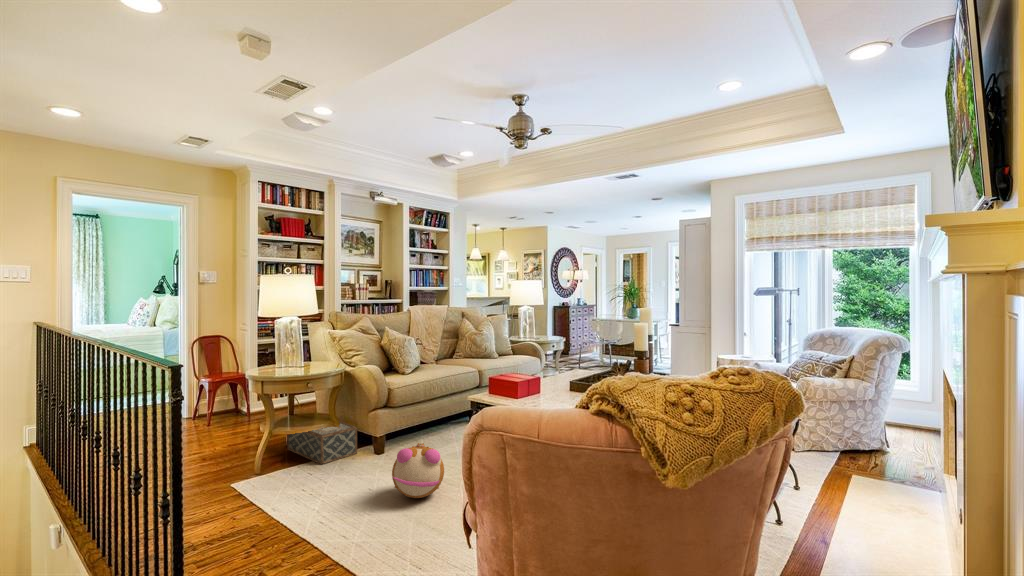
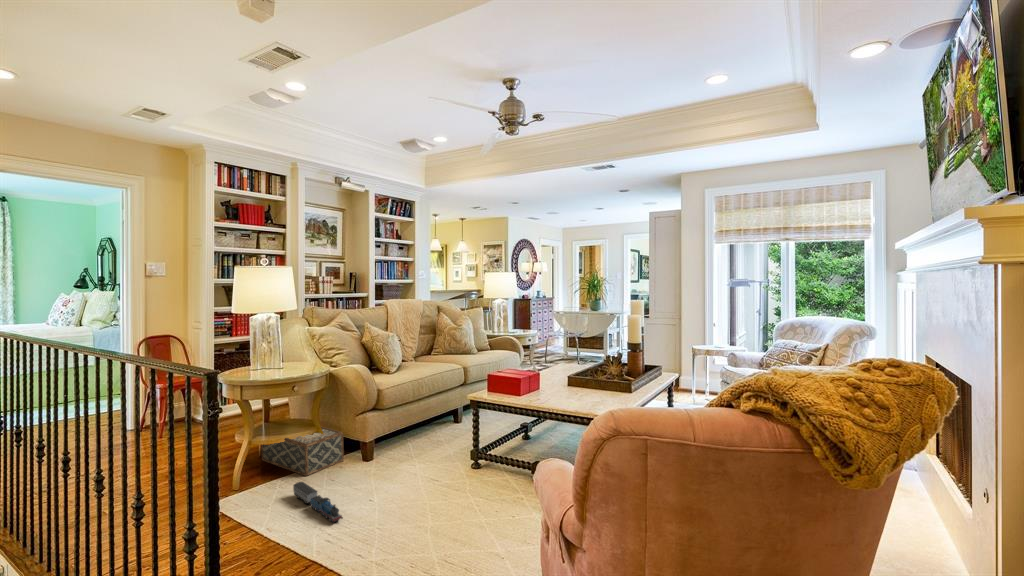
plush toy: present [392,443,444,498] -> none [398,450,455,510]
toy train: none [306,468,342,503] -> present [293,482,343,523]

